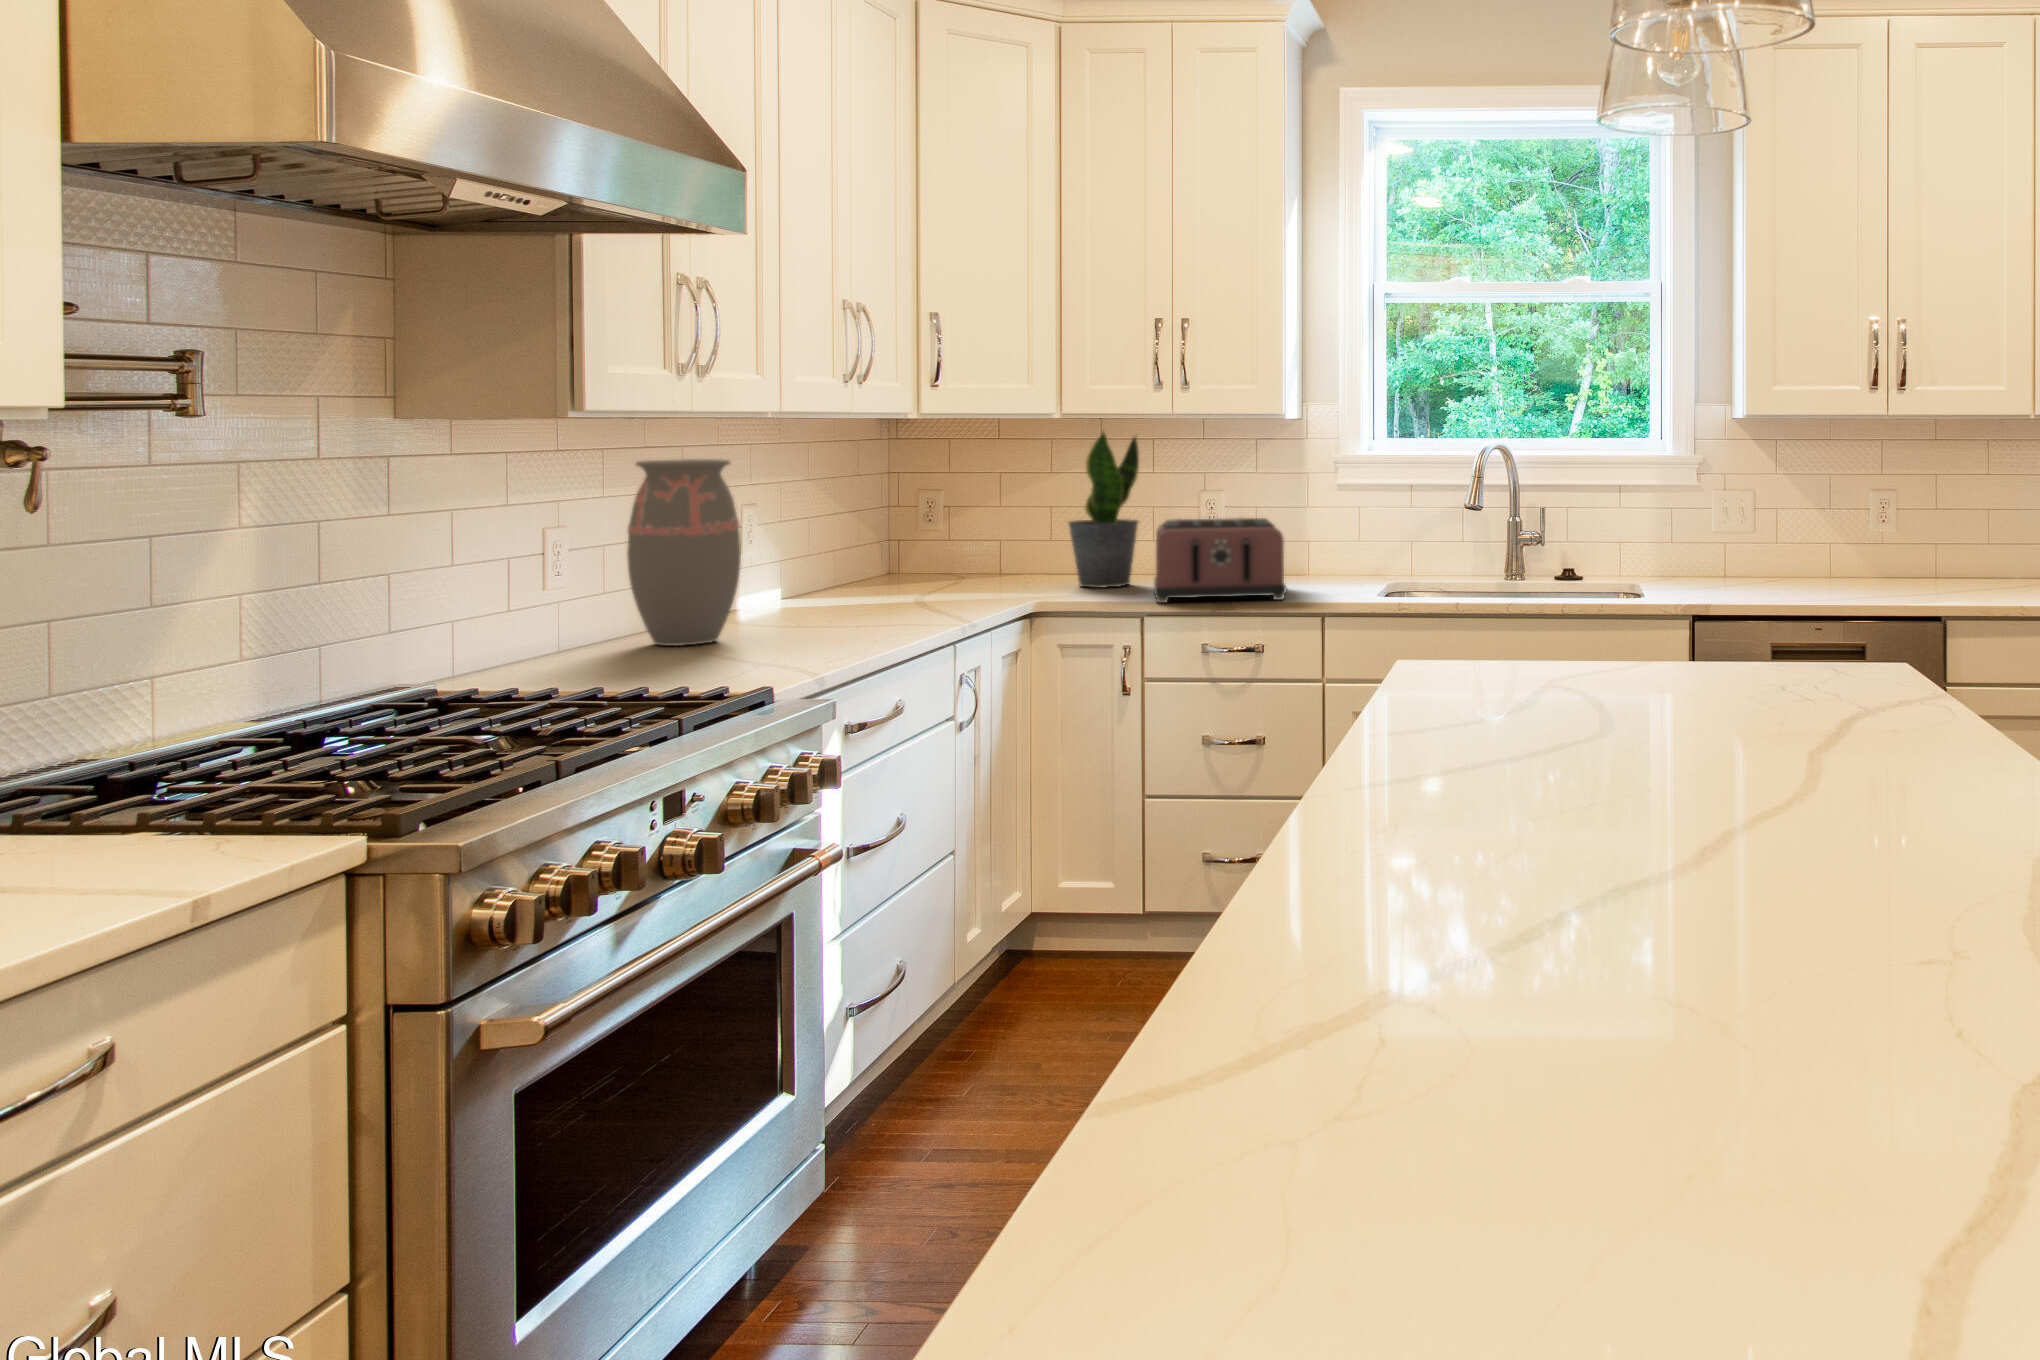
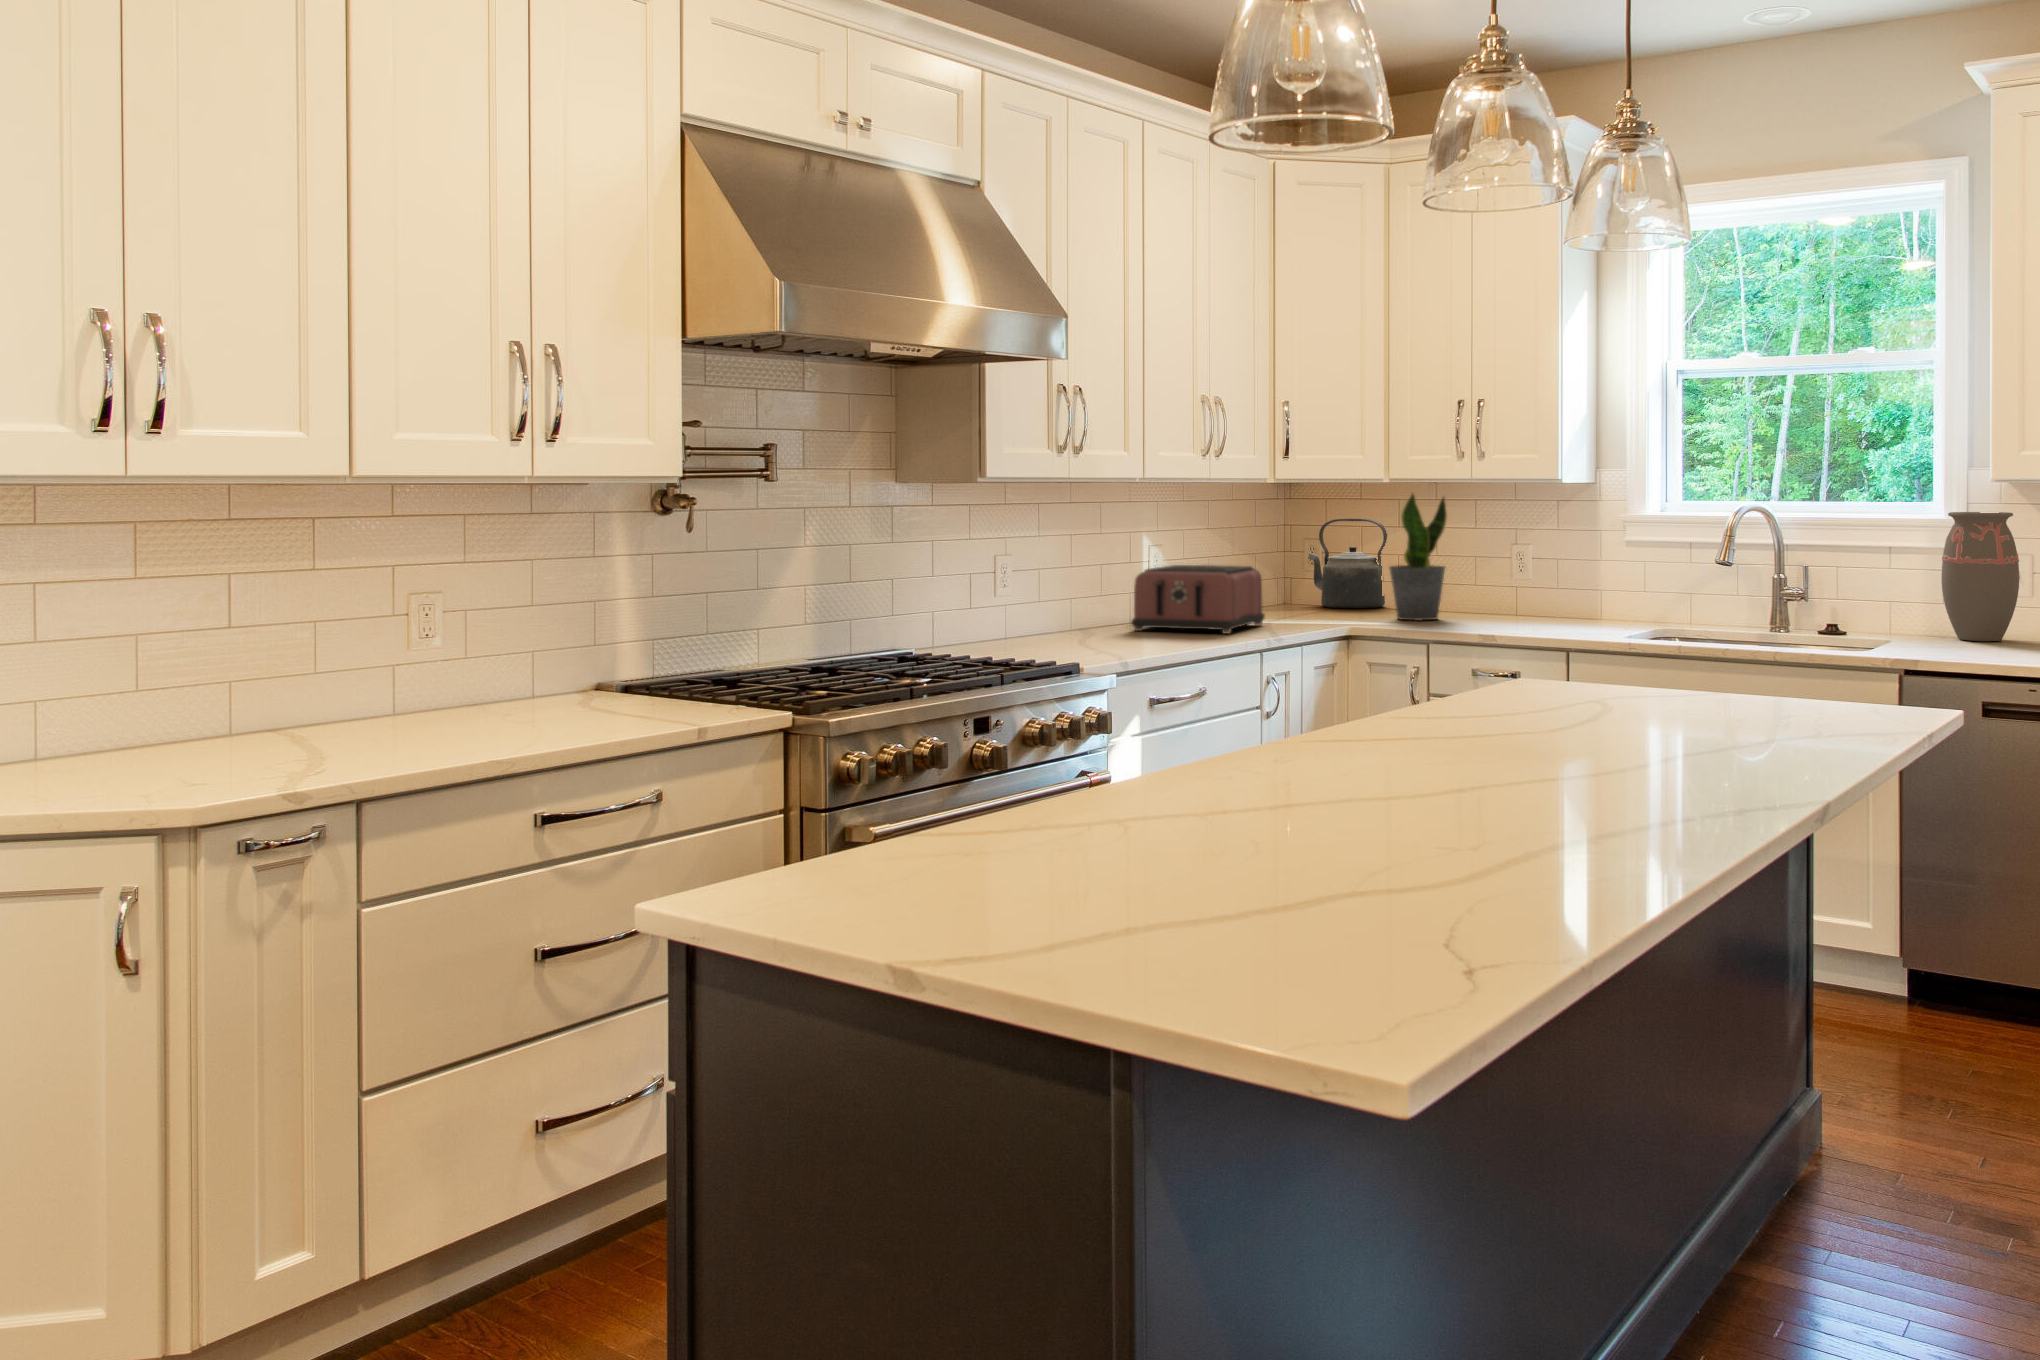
decorative vase: present [627,459,741,646] -> present [1941,512,2019,641]
kettle: none [930,464,1037,575] -> present [1308,519,1387,608]
toaster: present [1154,518,1286,603] -> present [1131,565,1265,634]

